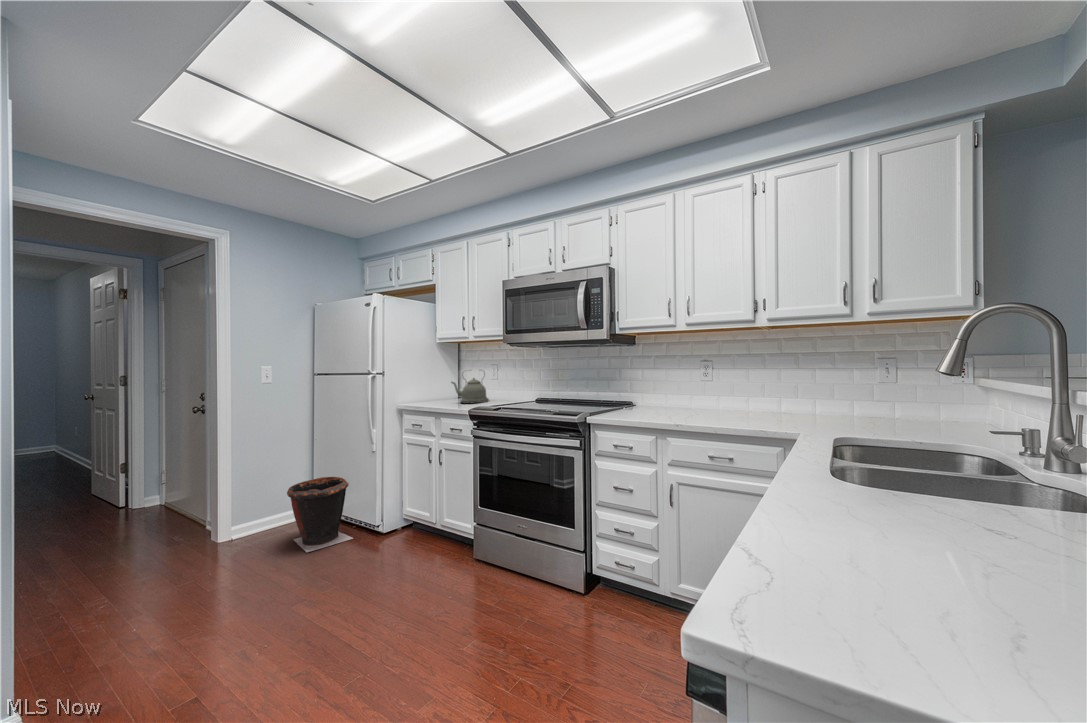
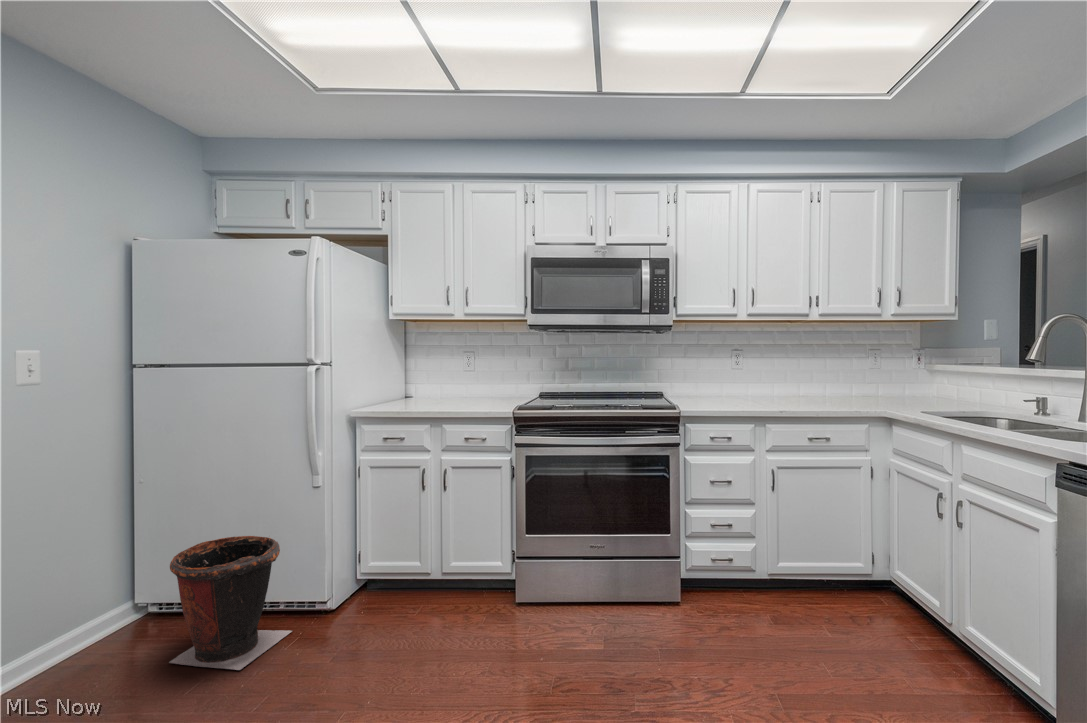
kettle: present [451,378,489,403] -> none [426,359,476,404]

